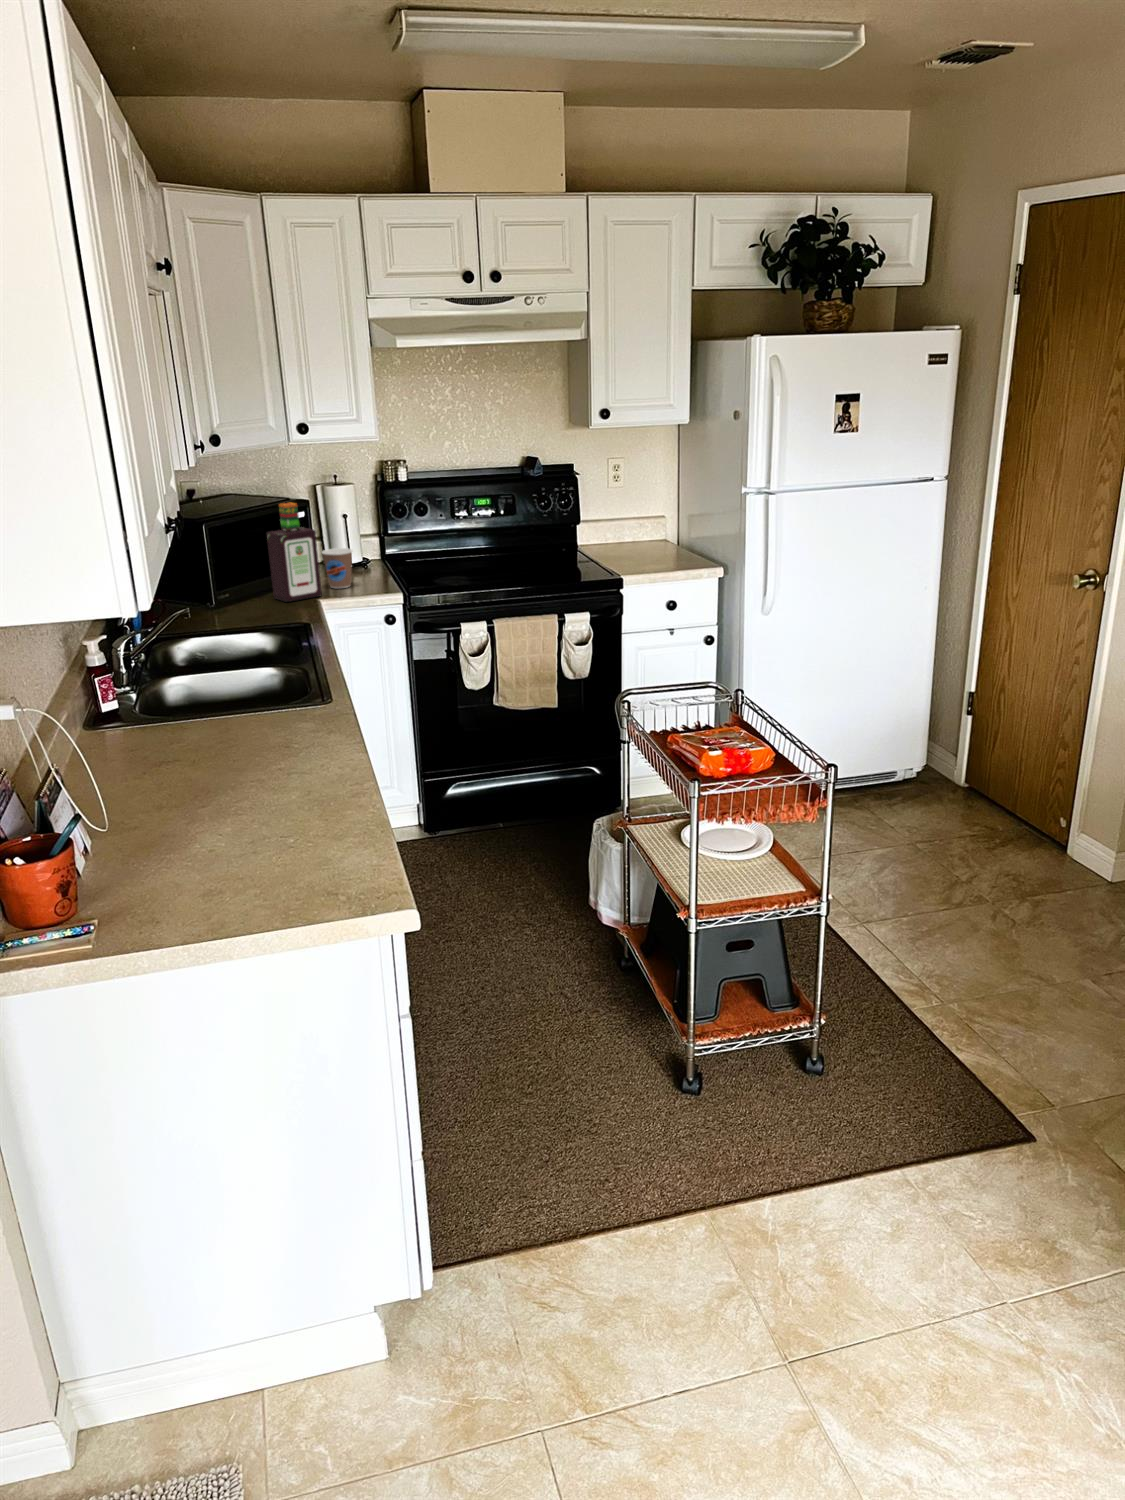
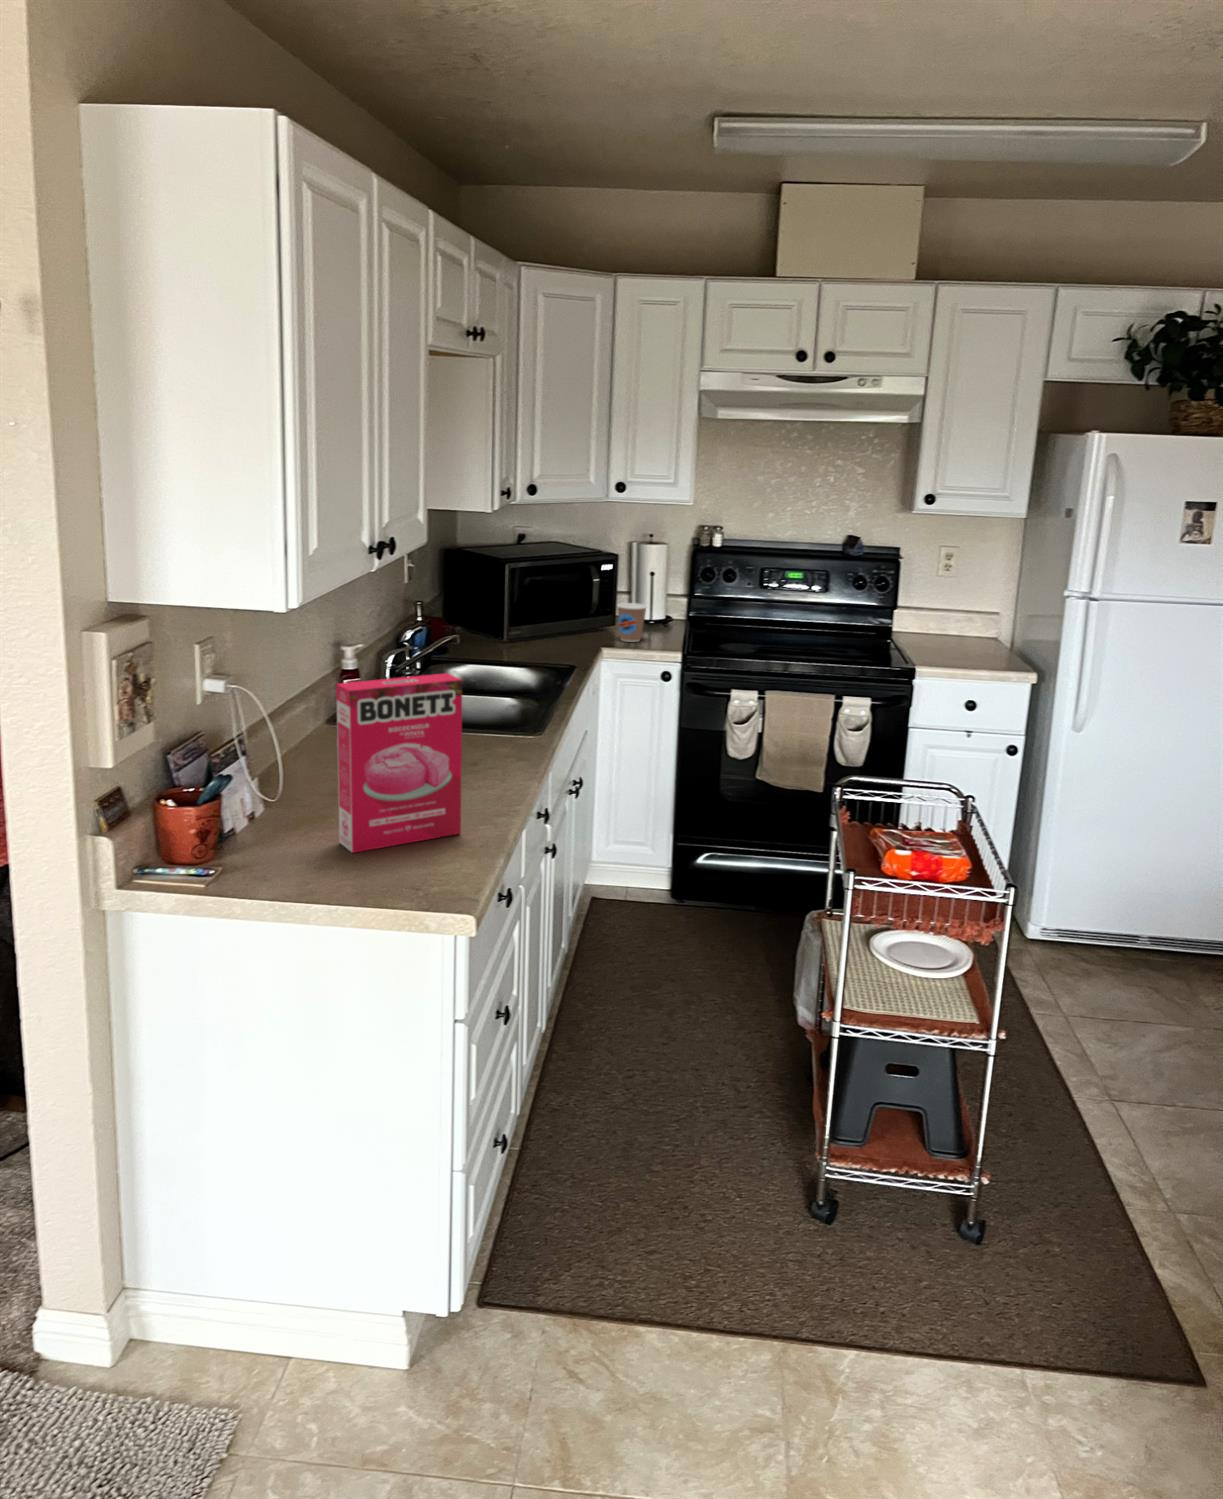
bottle: present [266,503,322,602] -> none [562,553,610,647]
cereal box: none [180,653,325,861] -> present [336,673,462,853]

